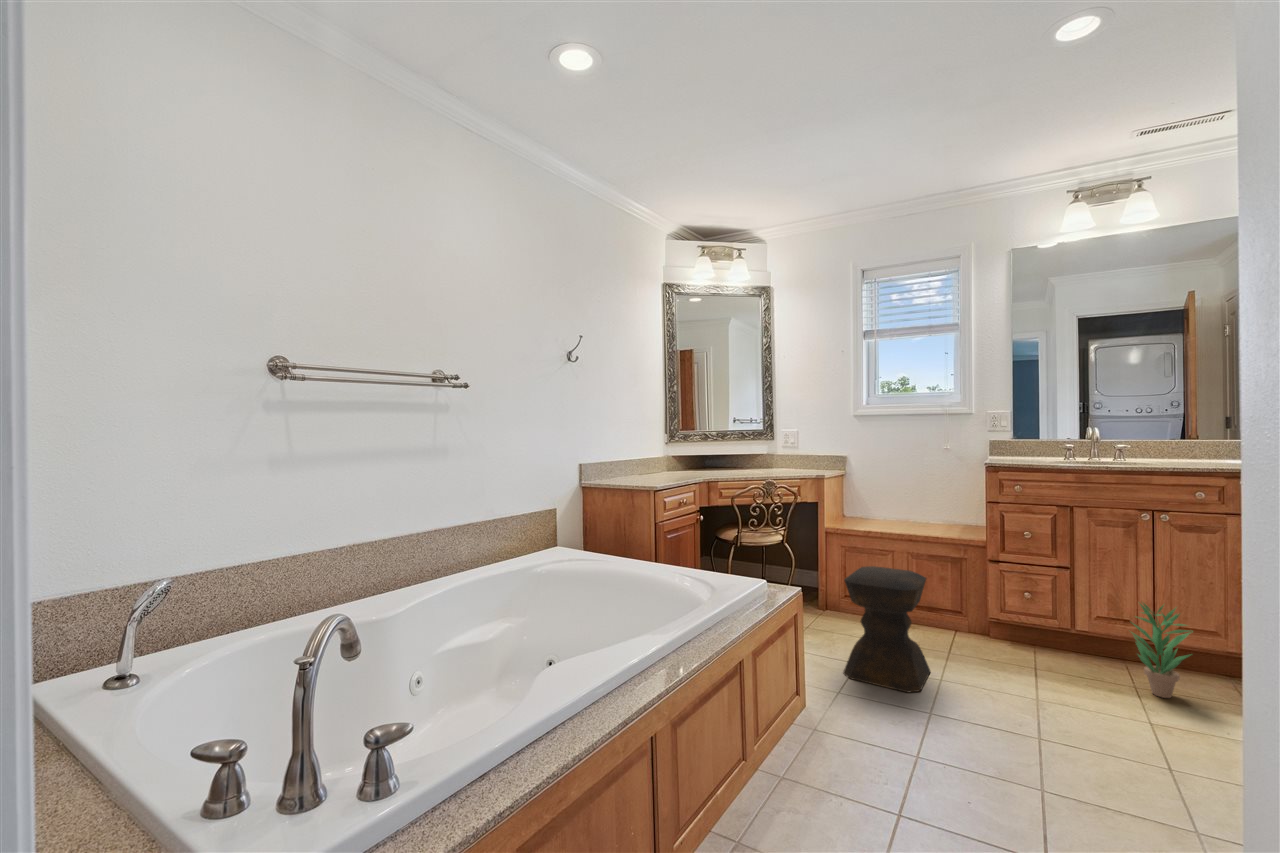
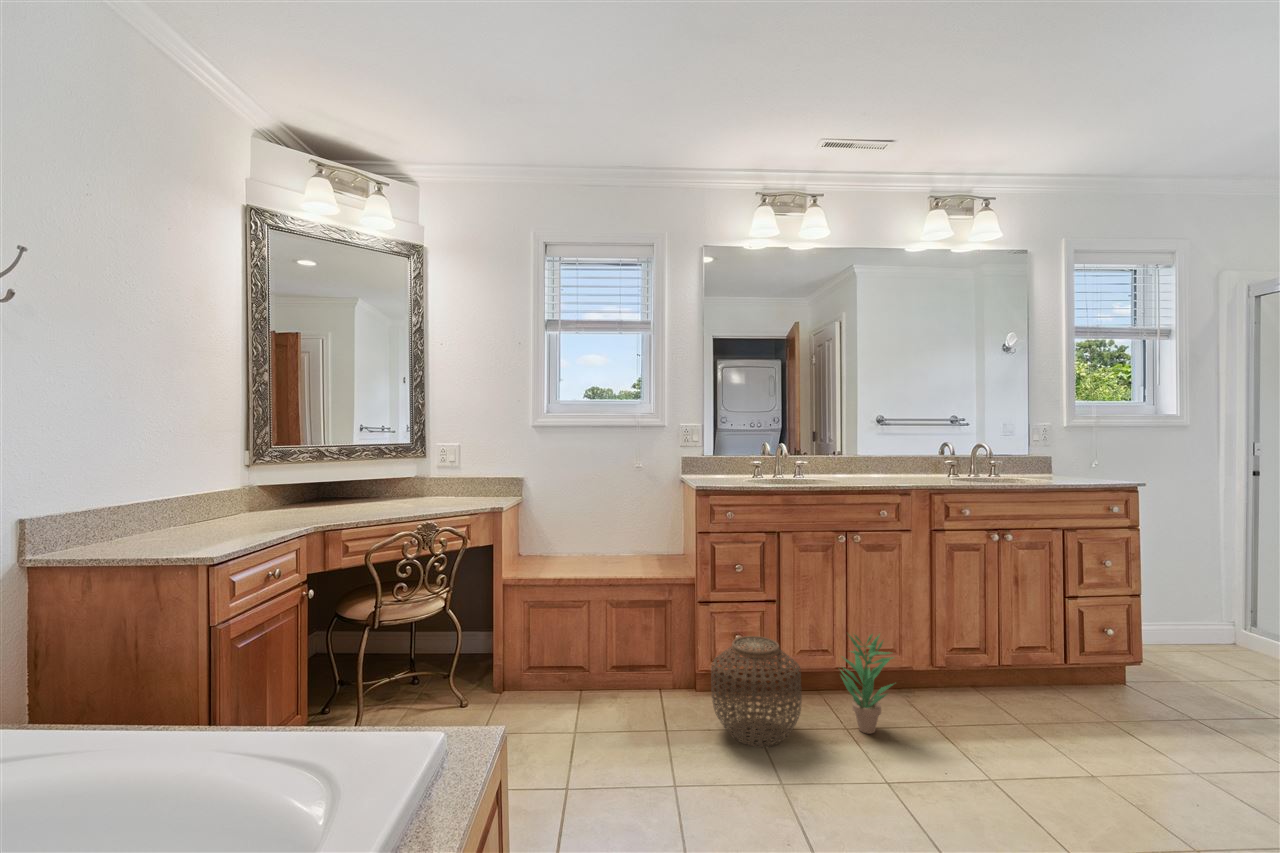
stool: present [843,566,930,692] -> none [549,637,657,824]
woven basket: none [990,591,1080,682] -> present [711,636,802,747]

